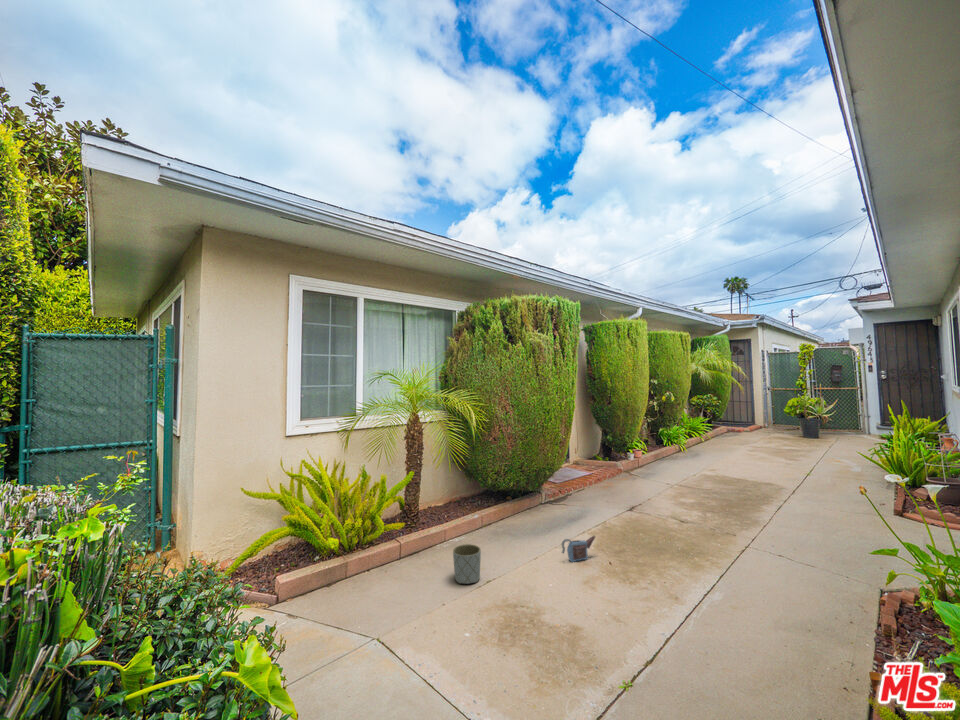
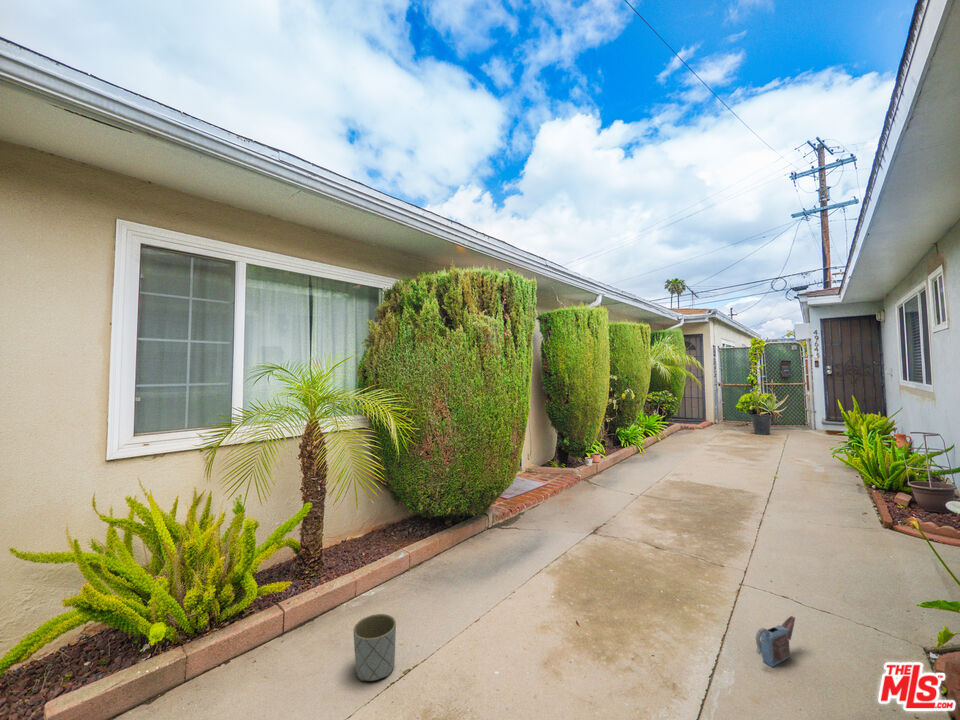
watering can: present [562,536,595,562] -> present [756,616,795,667]

